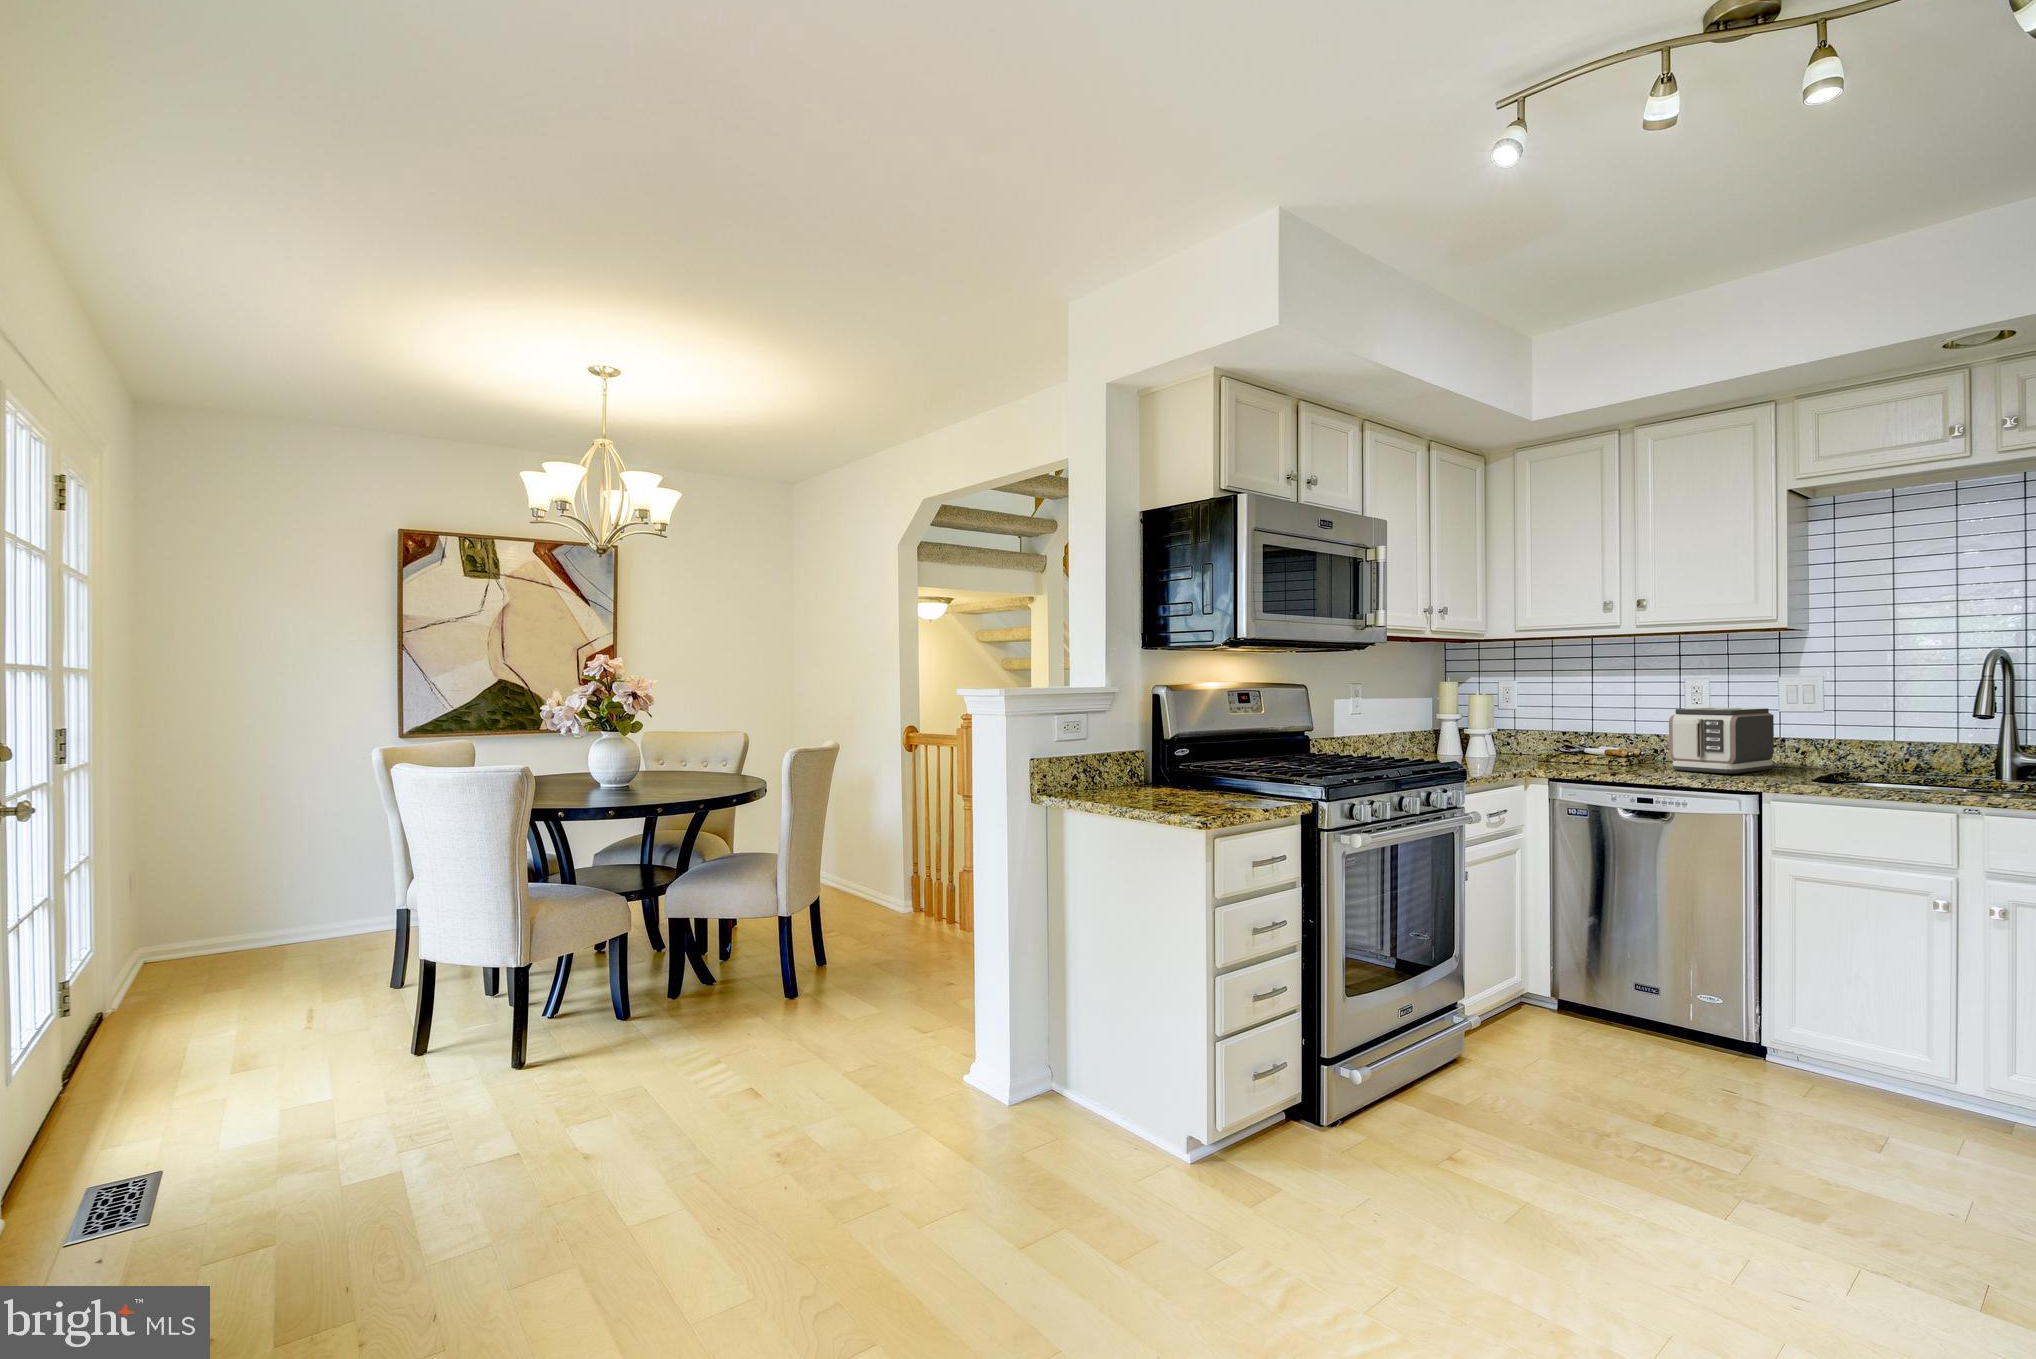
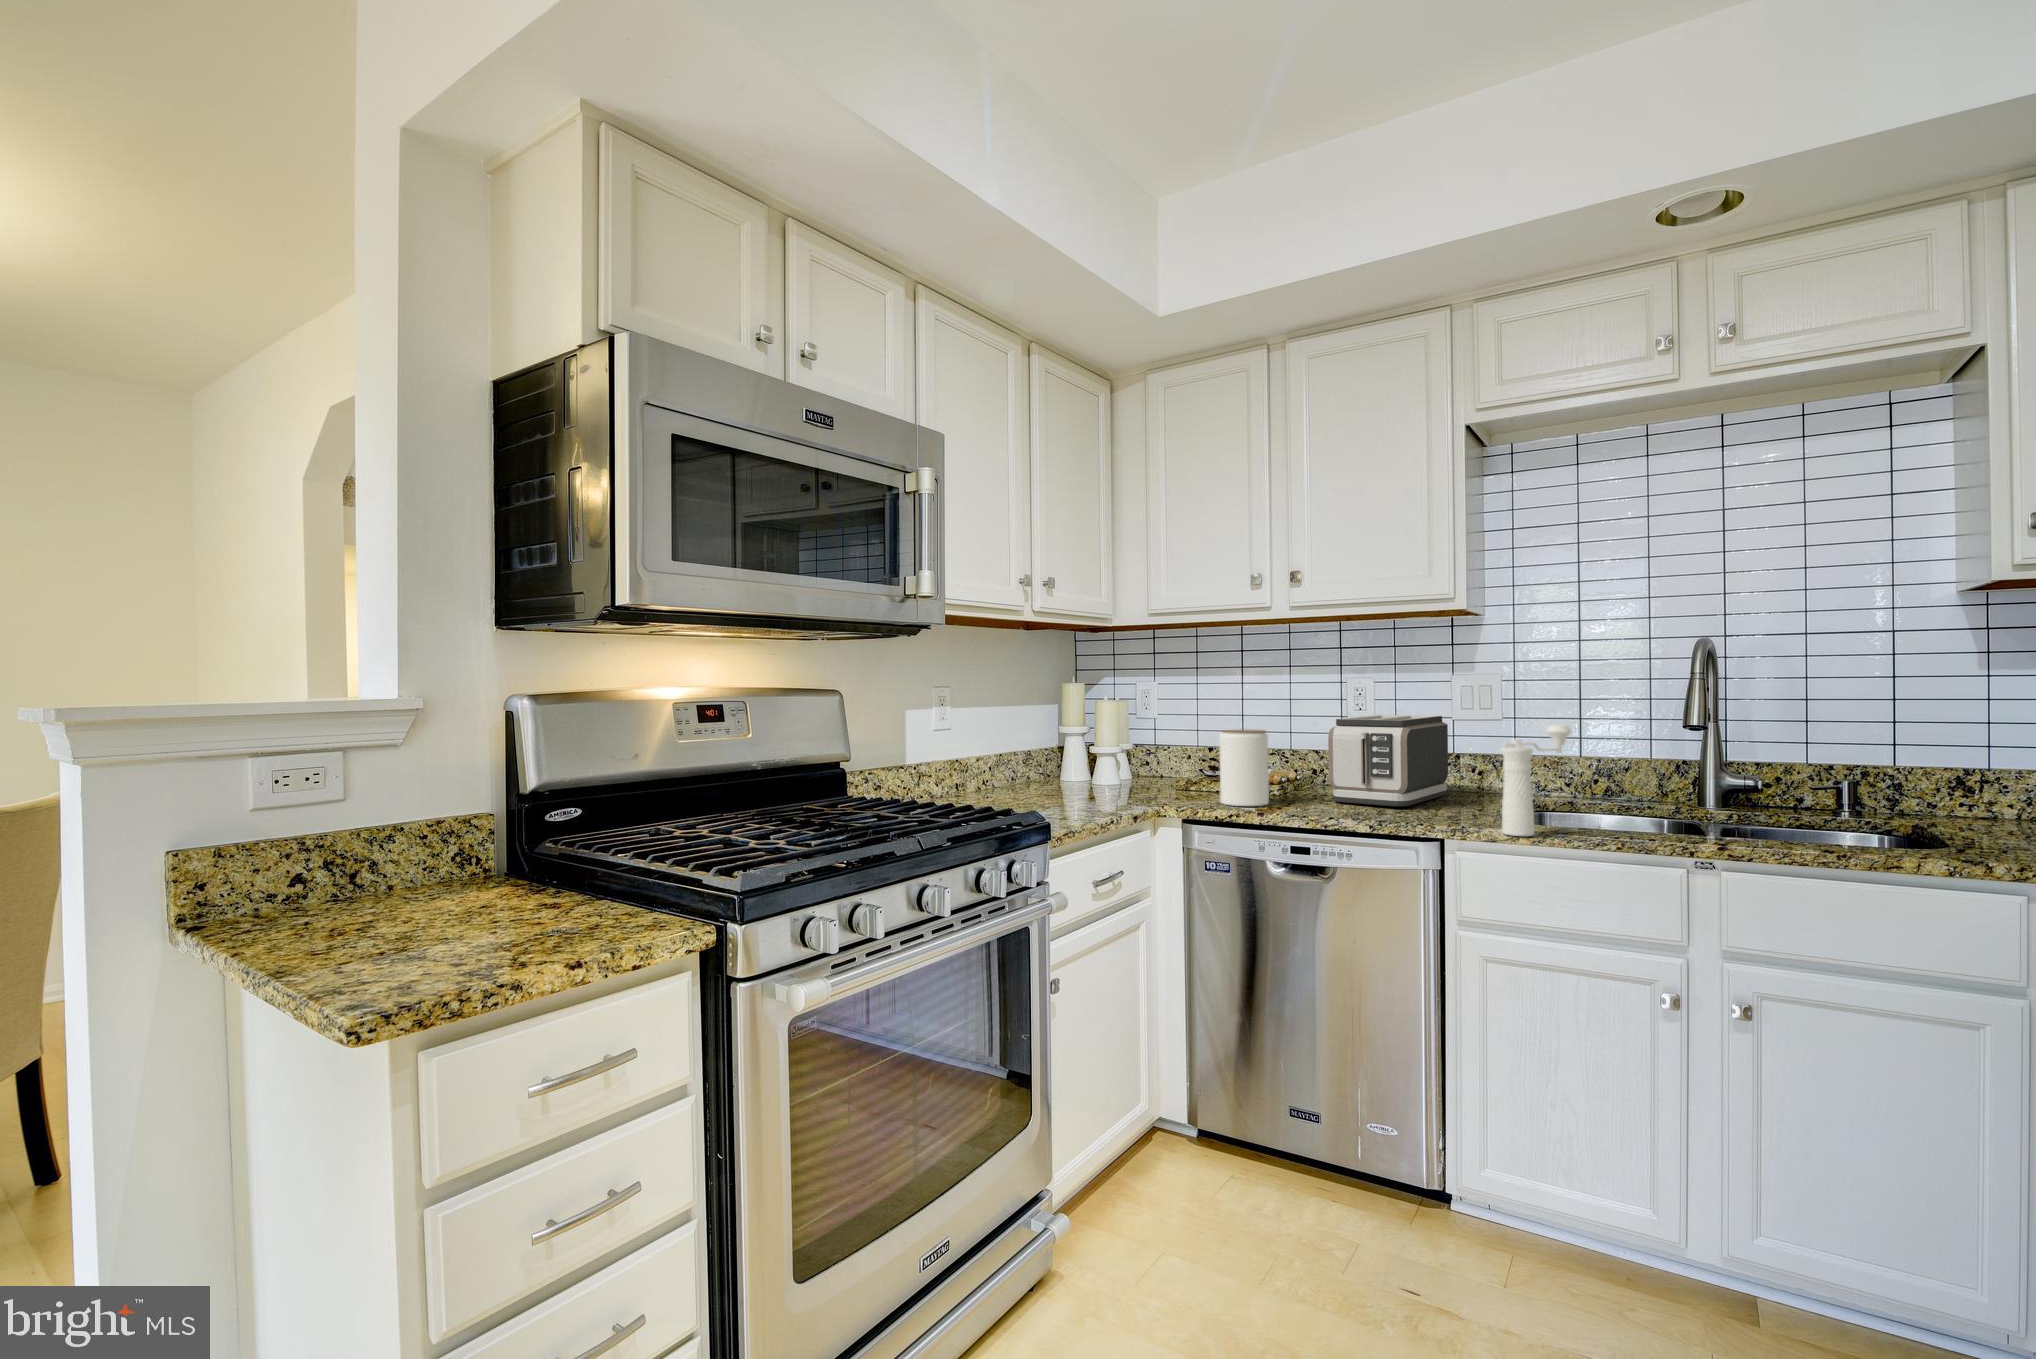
pepper mill: none [1810,714,1871,791] -> present [1501,725,1571,836]
jar: none [1579,716,1619,770] -> present [1219,730,1269,806]

